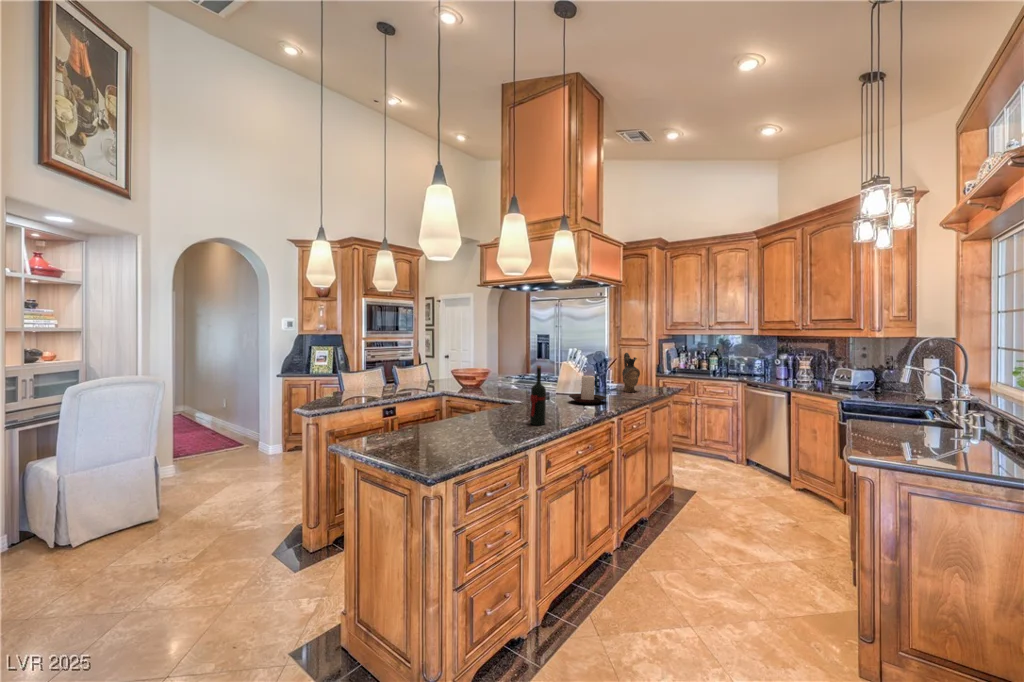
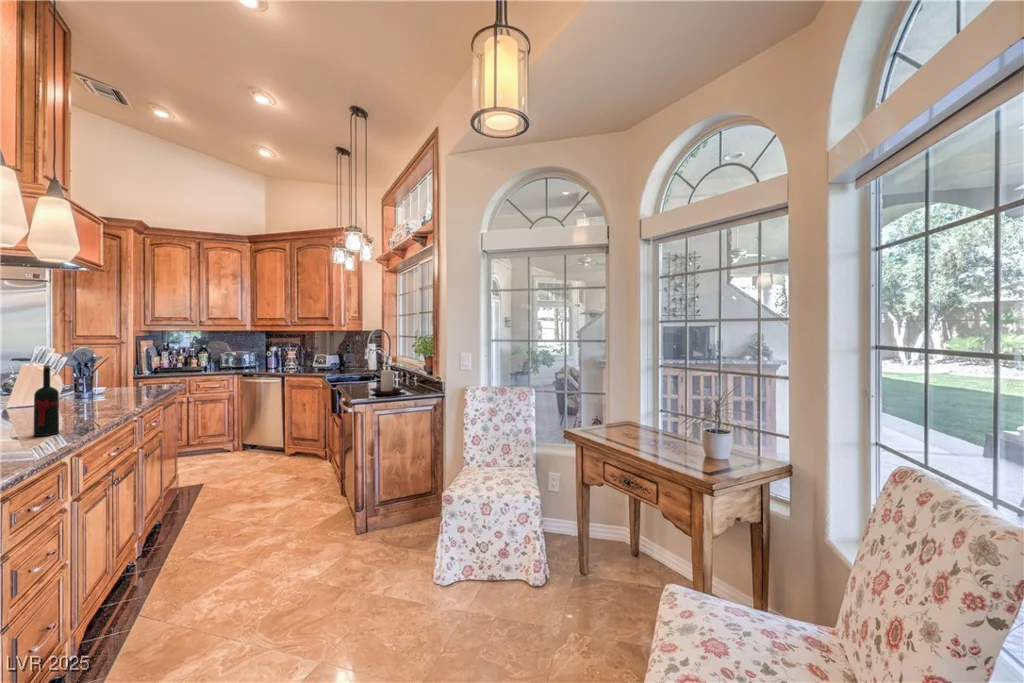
ceramic pitcher: present [622,353,640,392] -> none [119,350,143,393]
candle holder: present [569,376,606,404] -> present [370,370,403,395]

